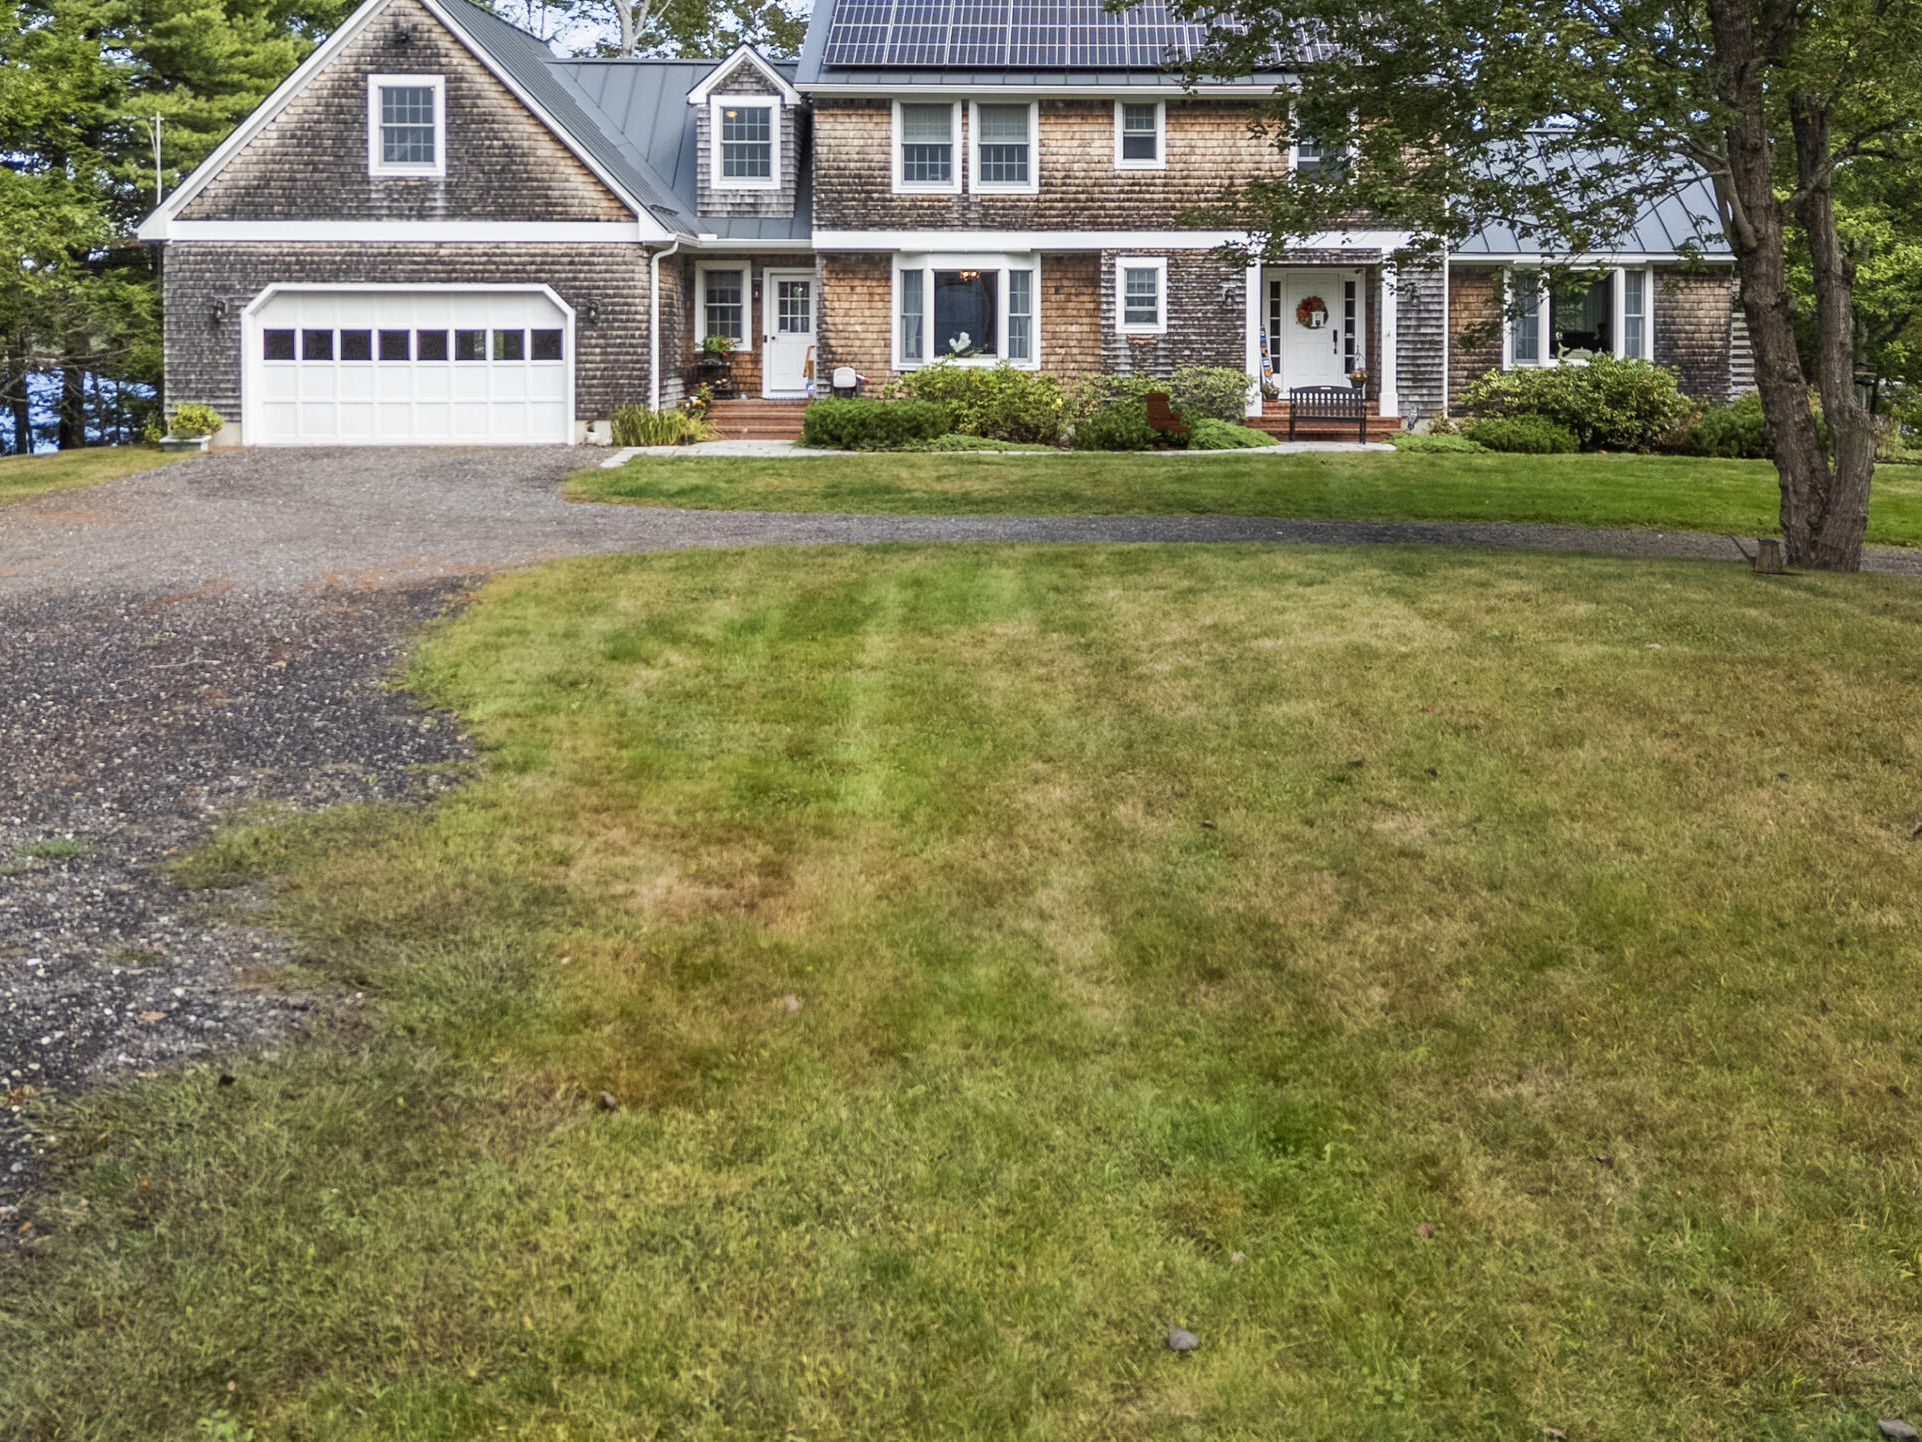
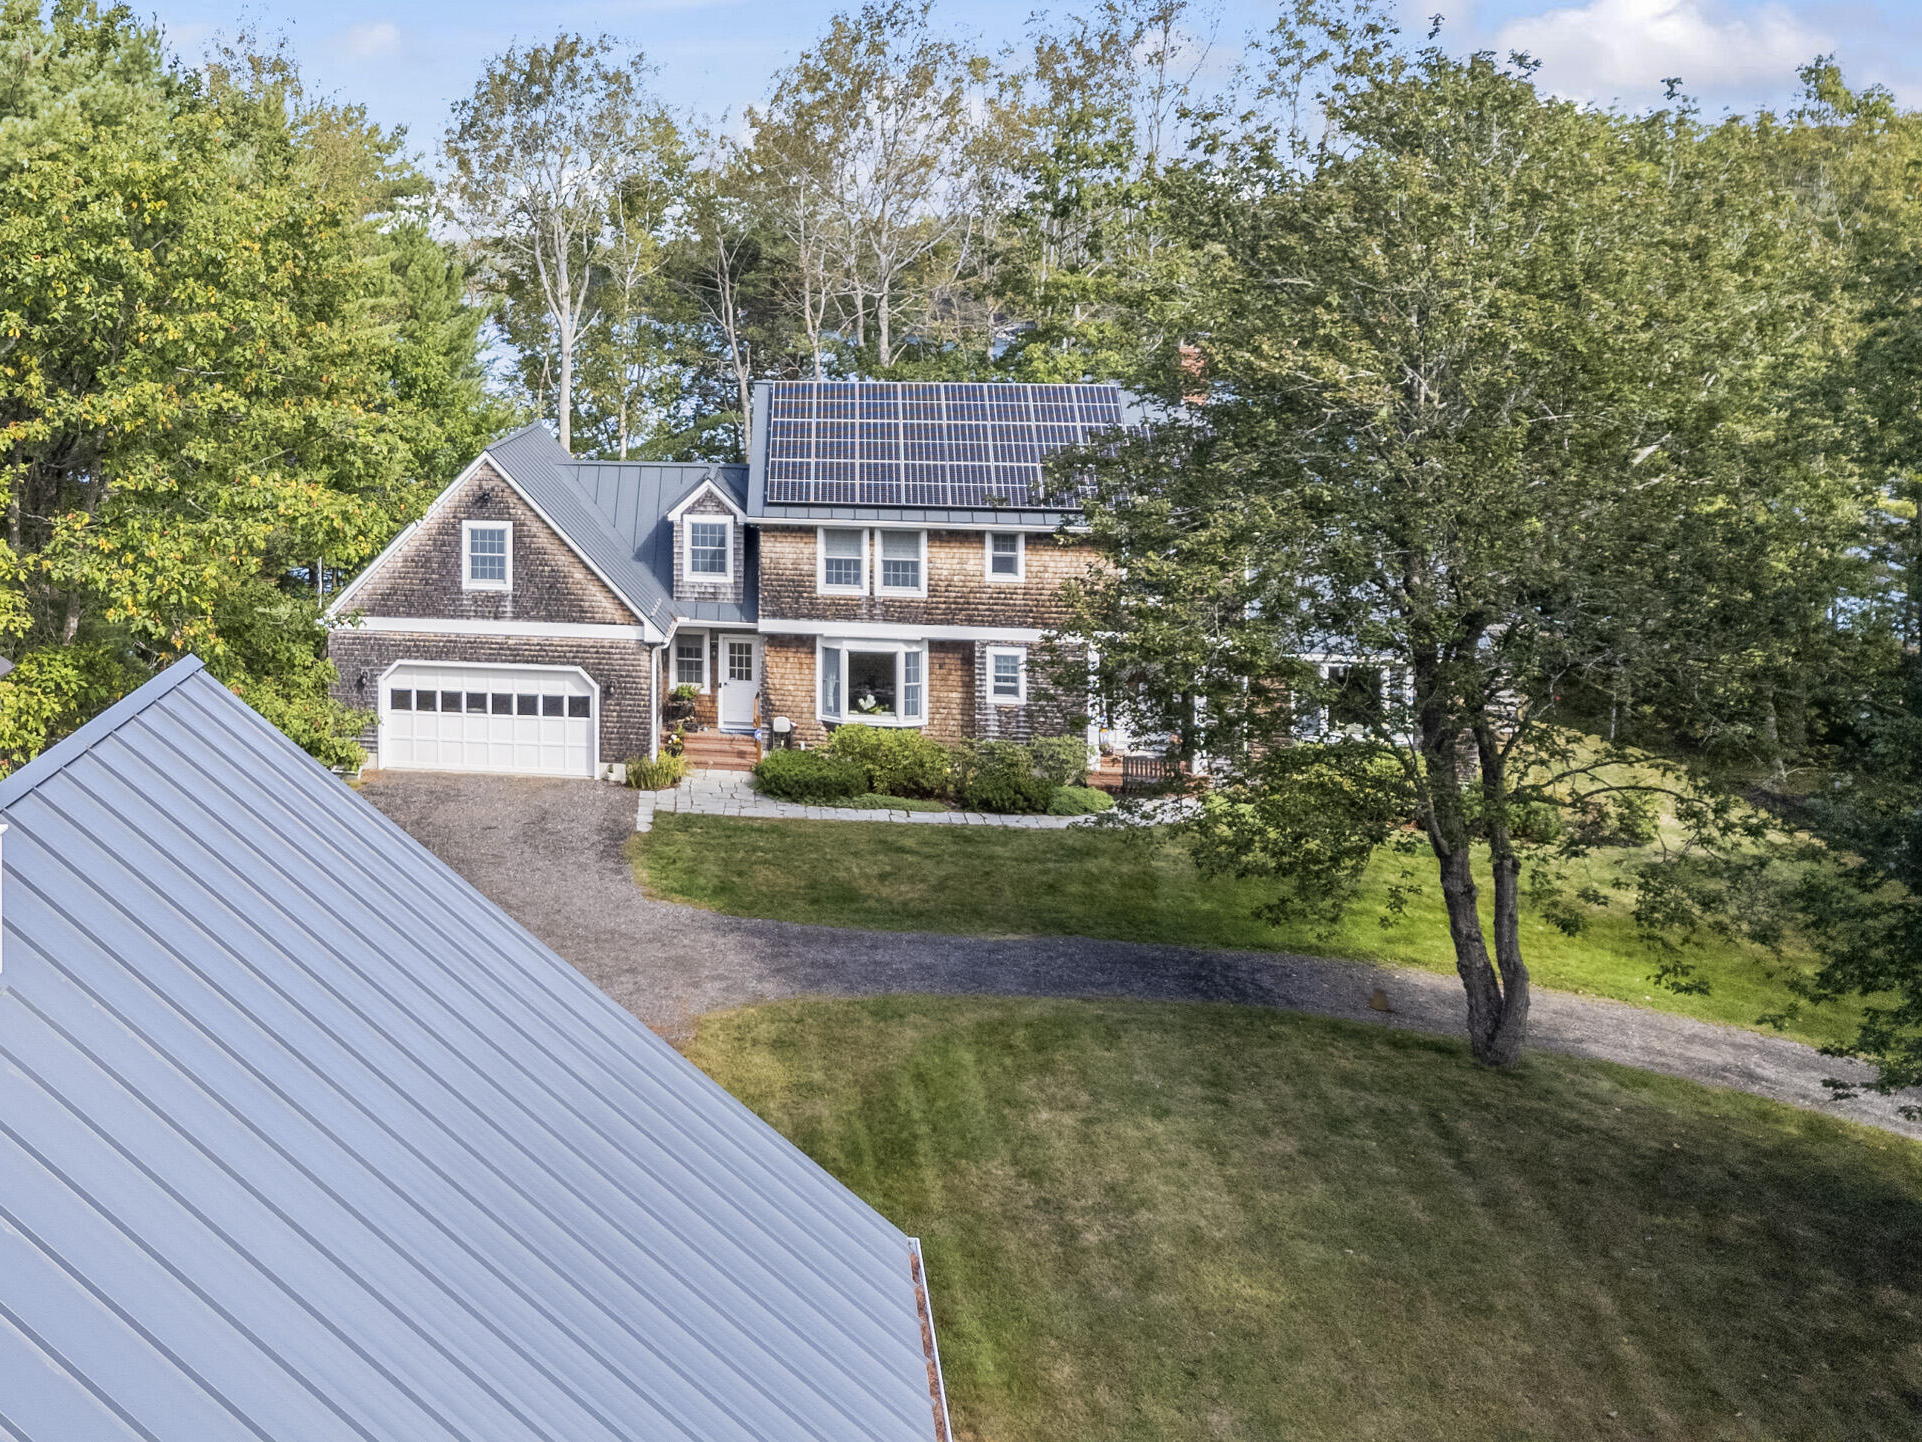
lounge chair: present [1144,392,1189,445] -> none [1008,773,1043,819]

